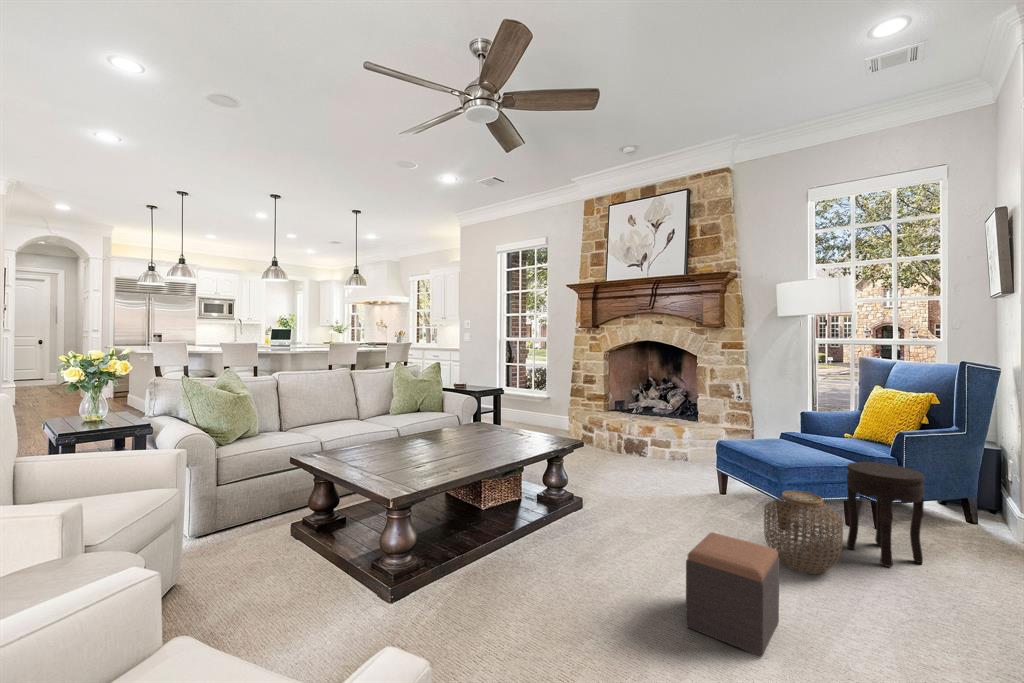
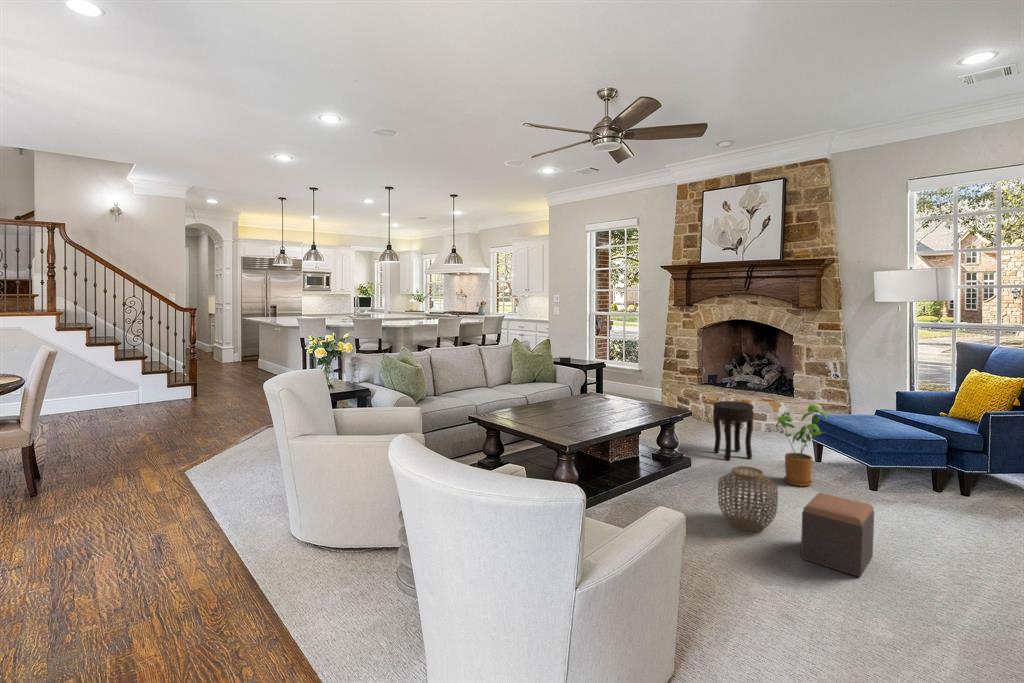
house plant: none [671,423,728,522] -> present [776,404,827,486]
side table: present [847,462,925,567] -> present [713,401,754,460]
woven basket: present [764,491,843,574] -> present [718,466,778,532]

